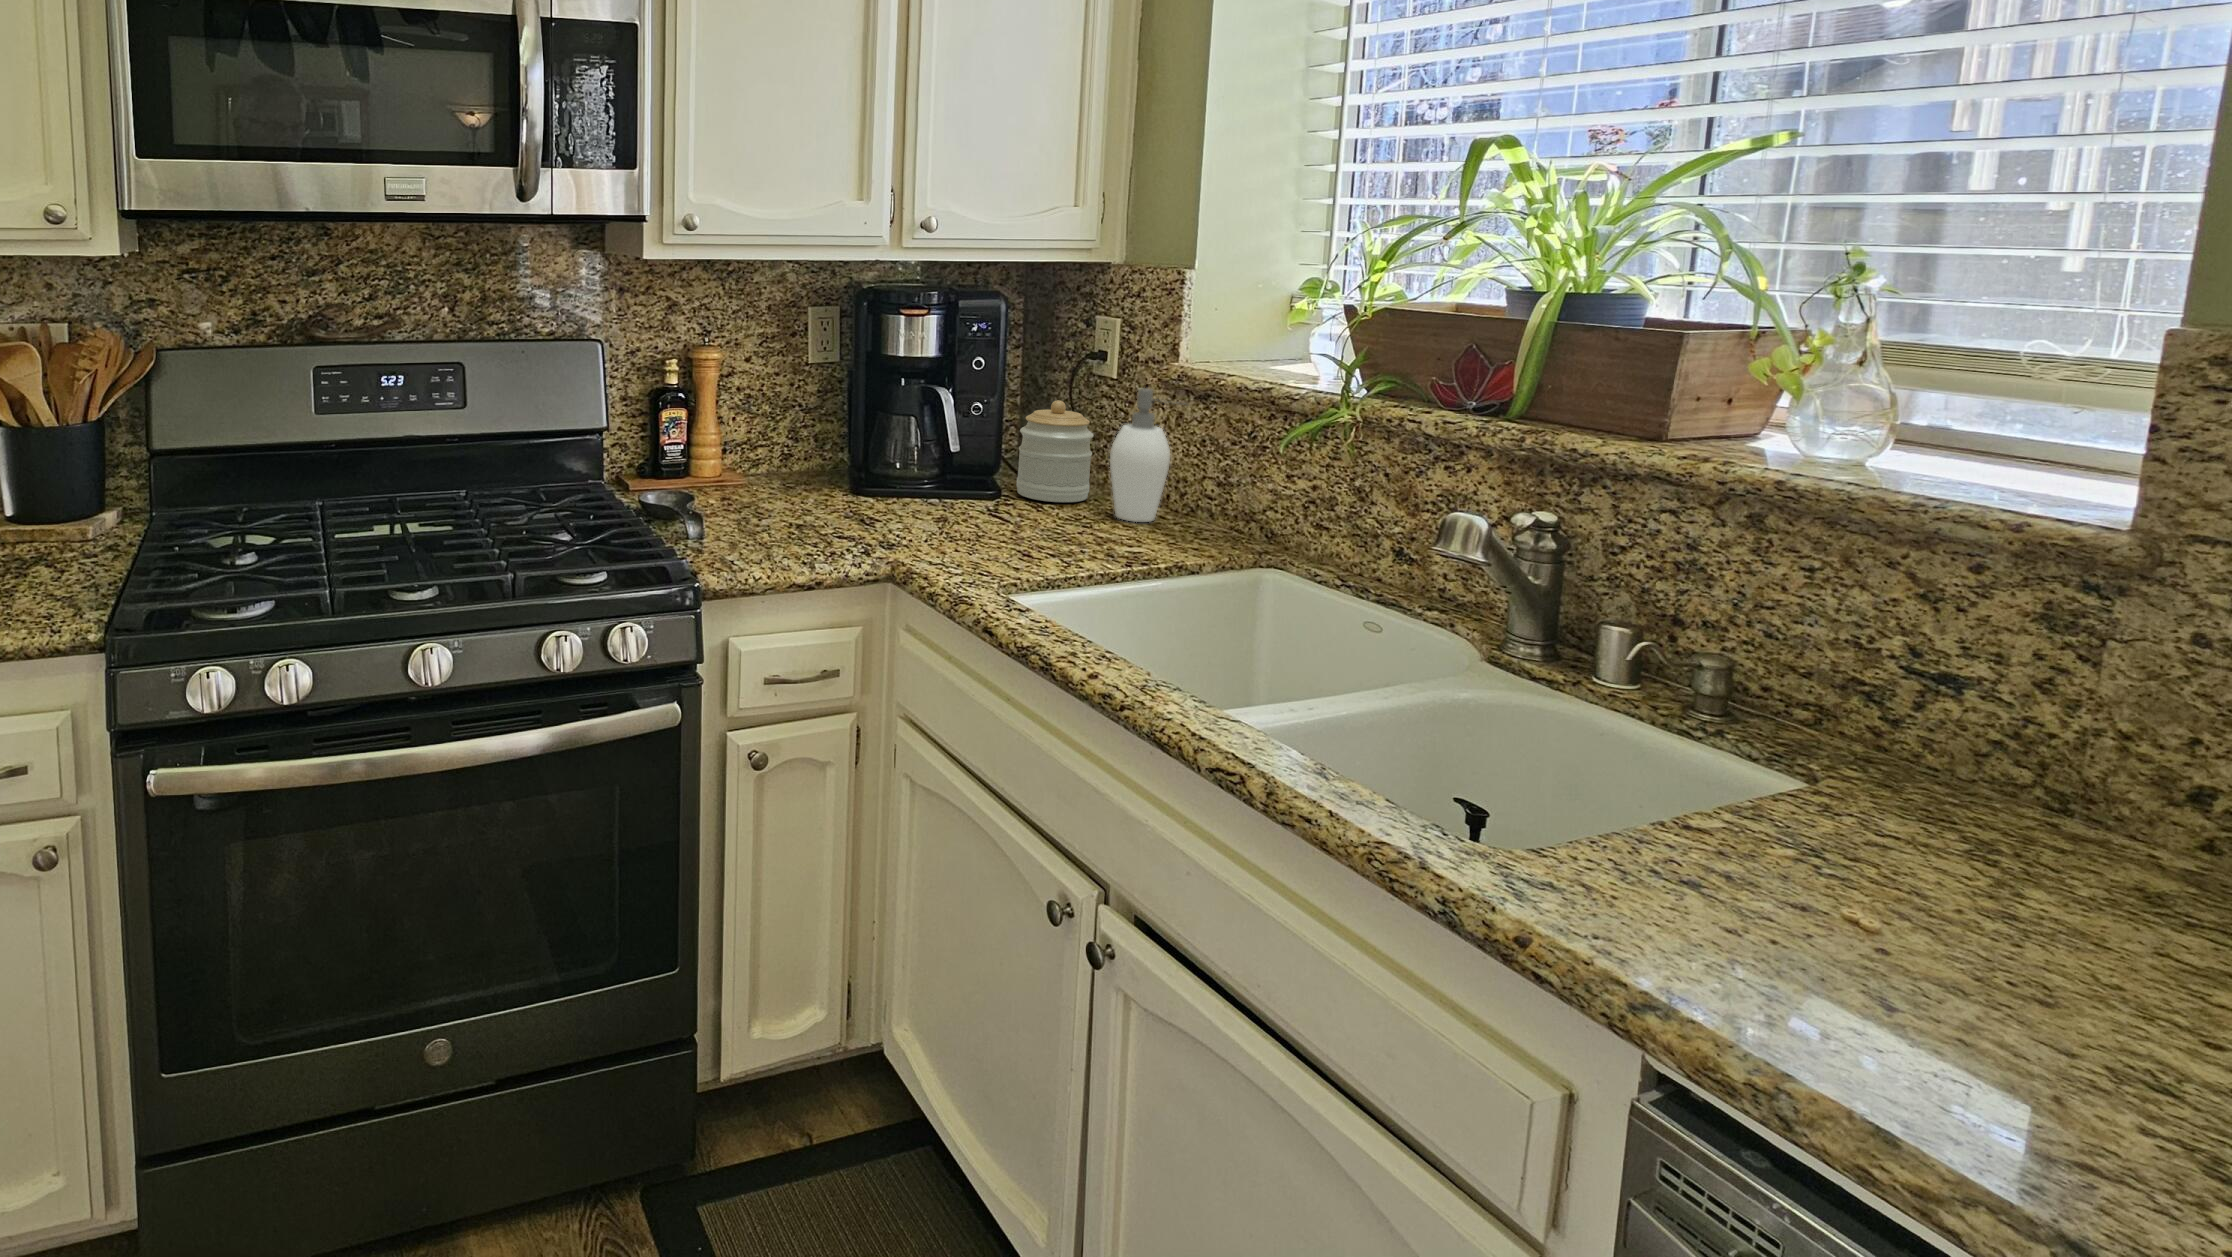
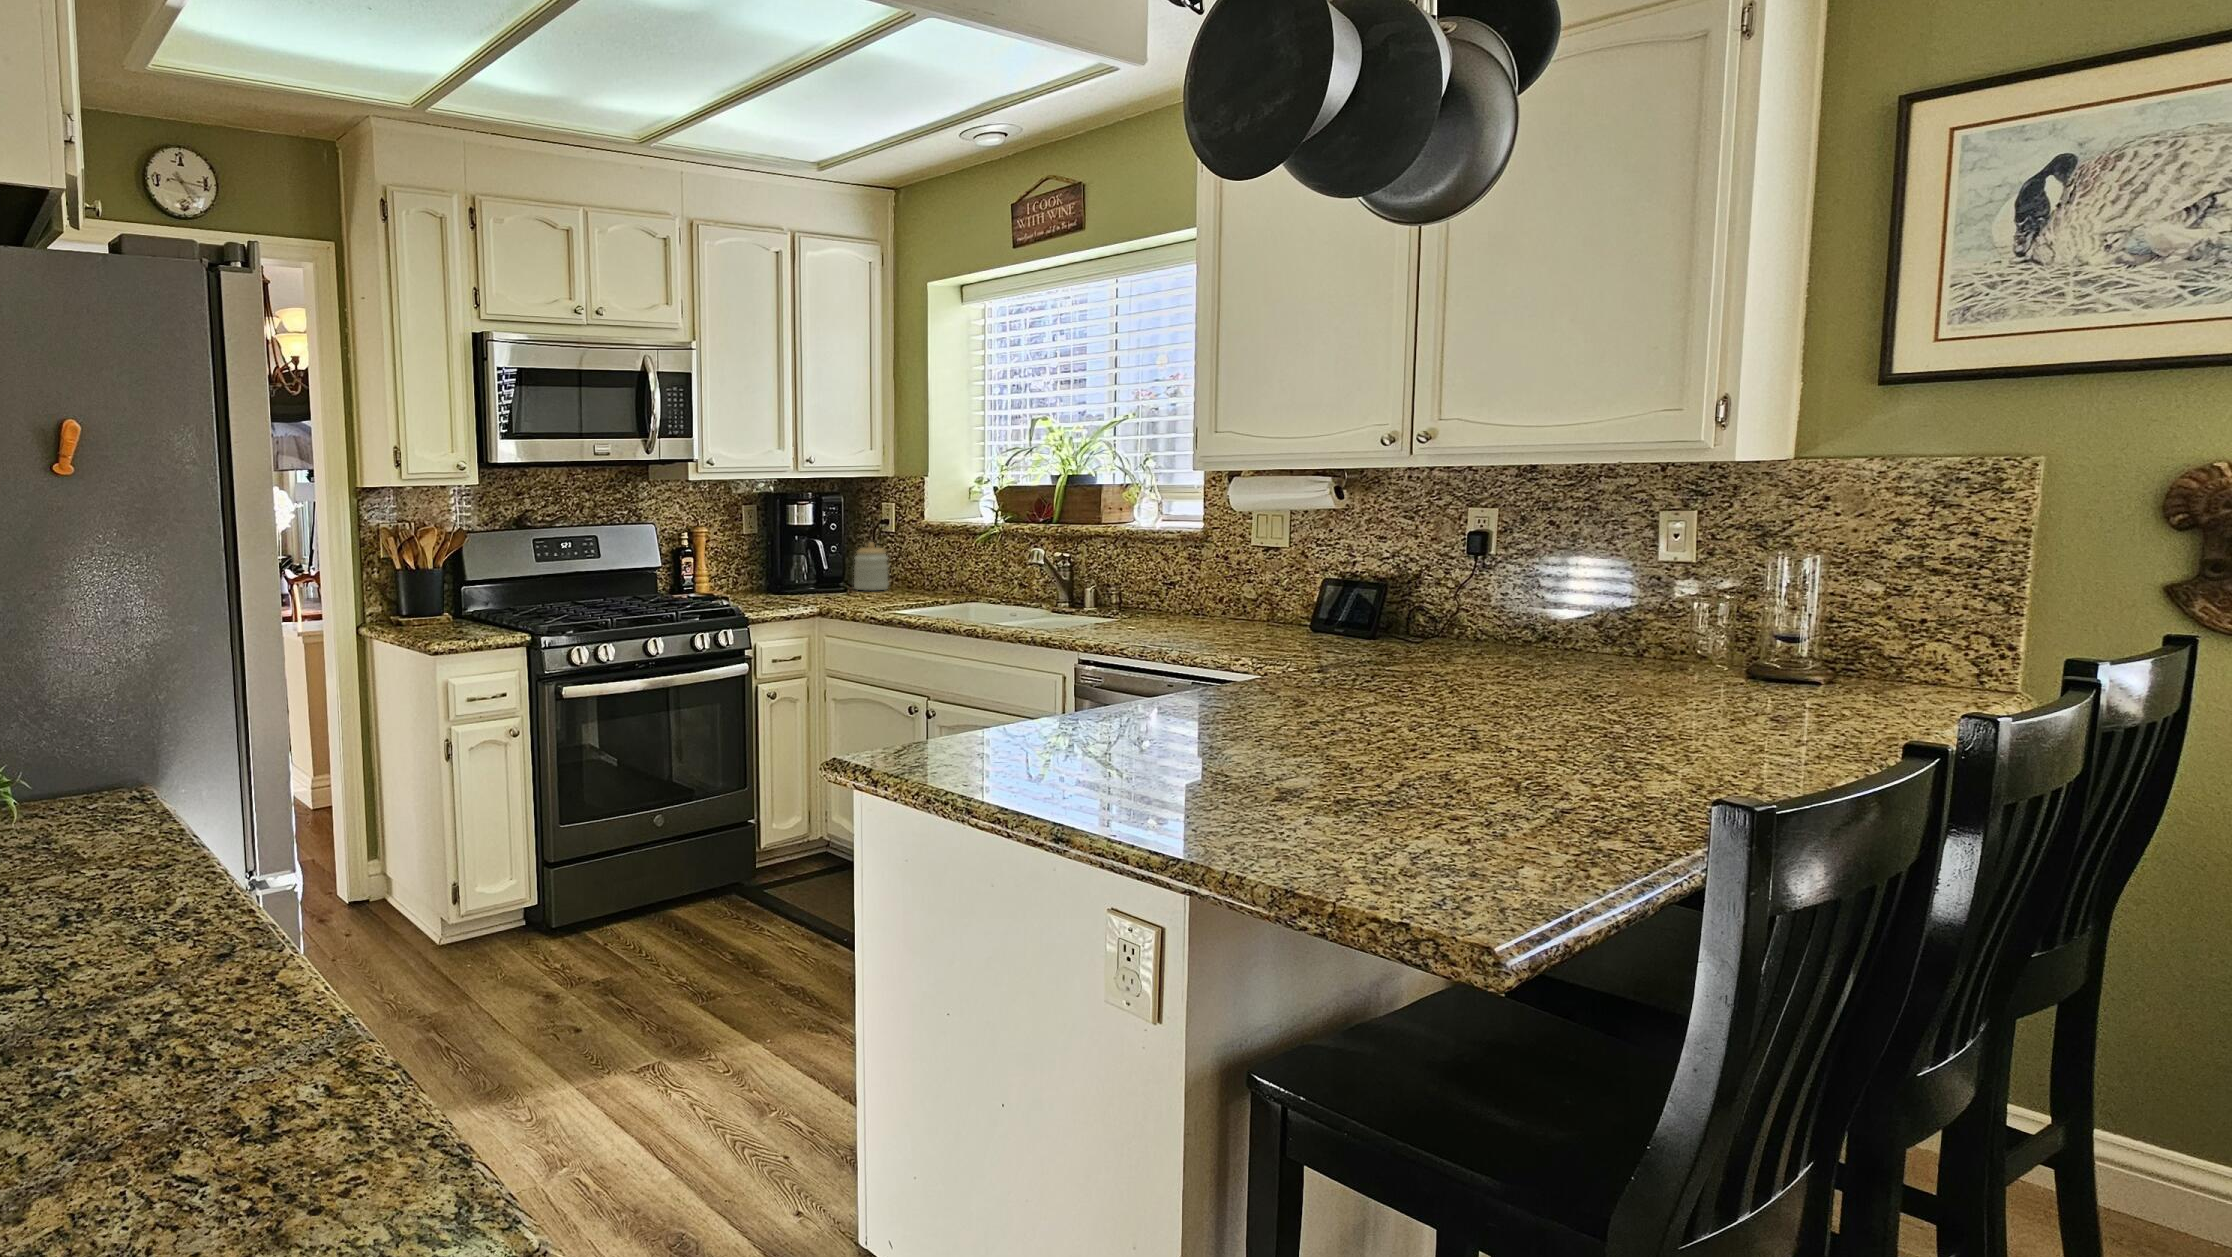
soap dispenser: present [1110,388,1178,522] -> none [900,531,933,593]

